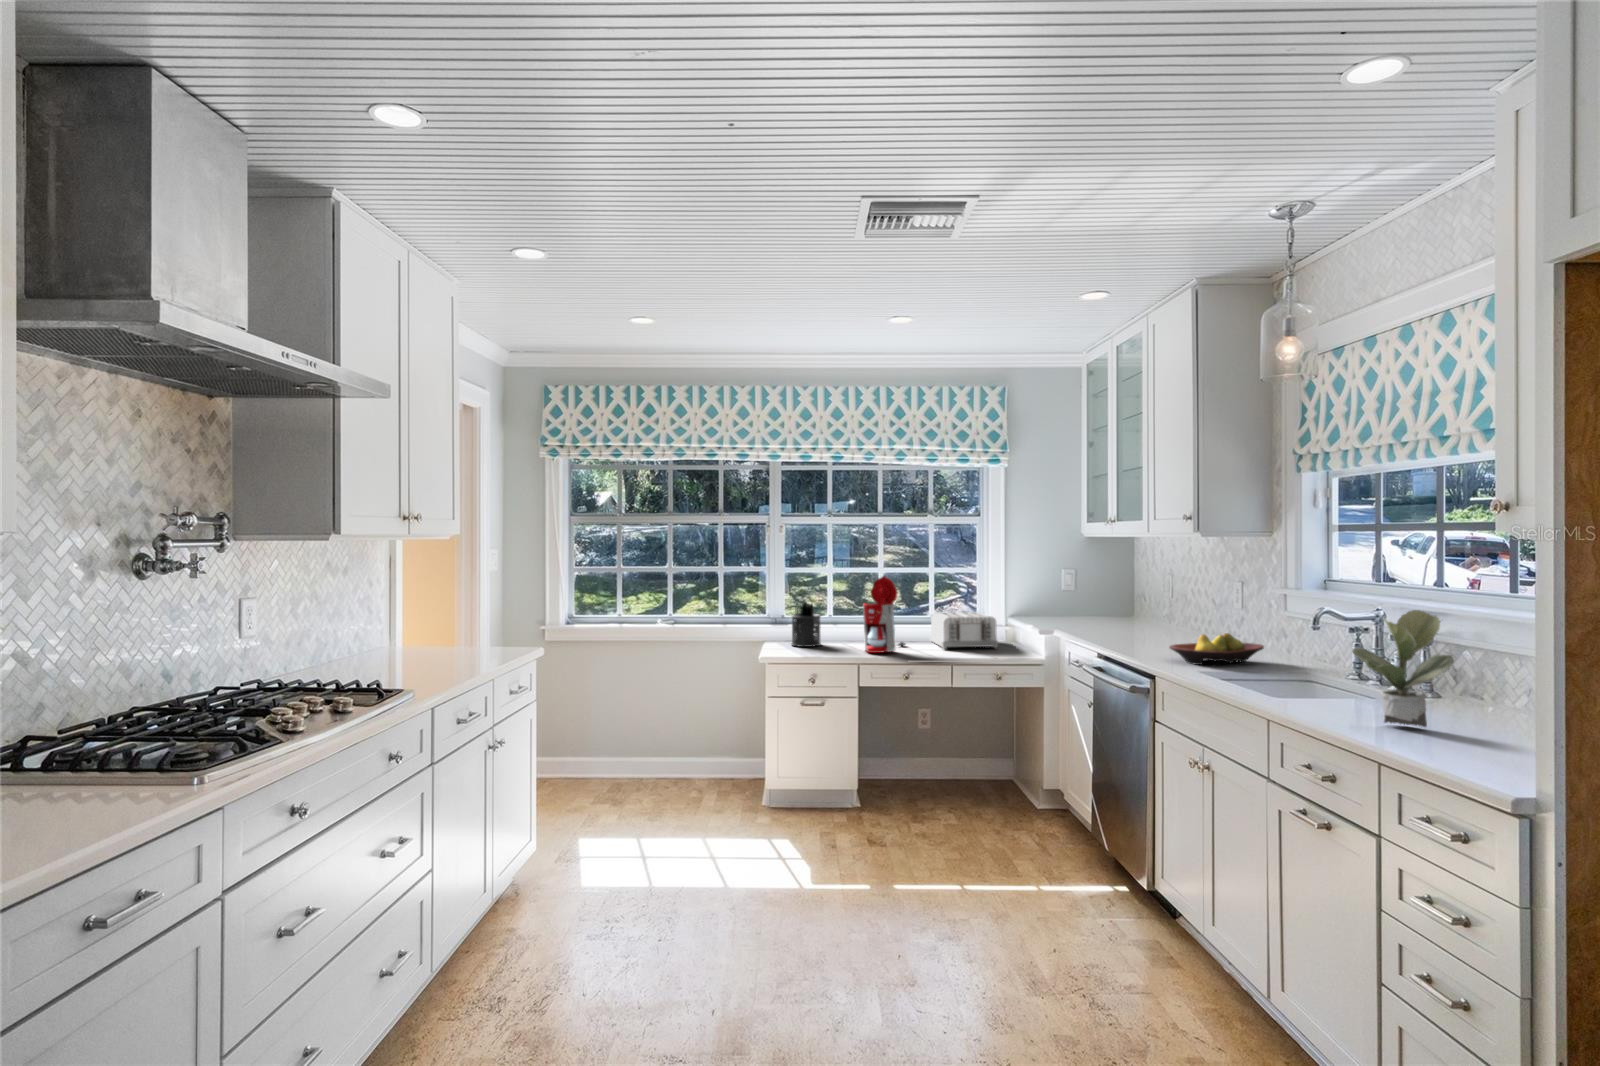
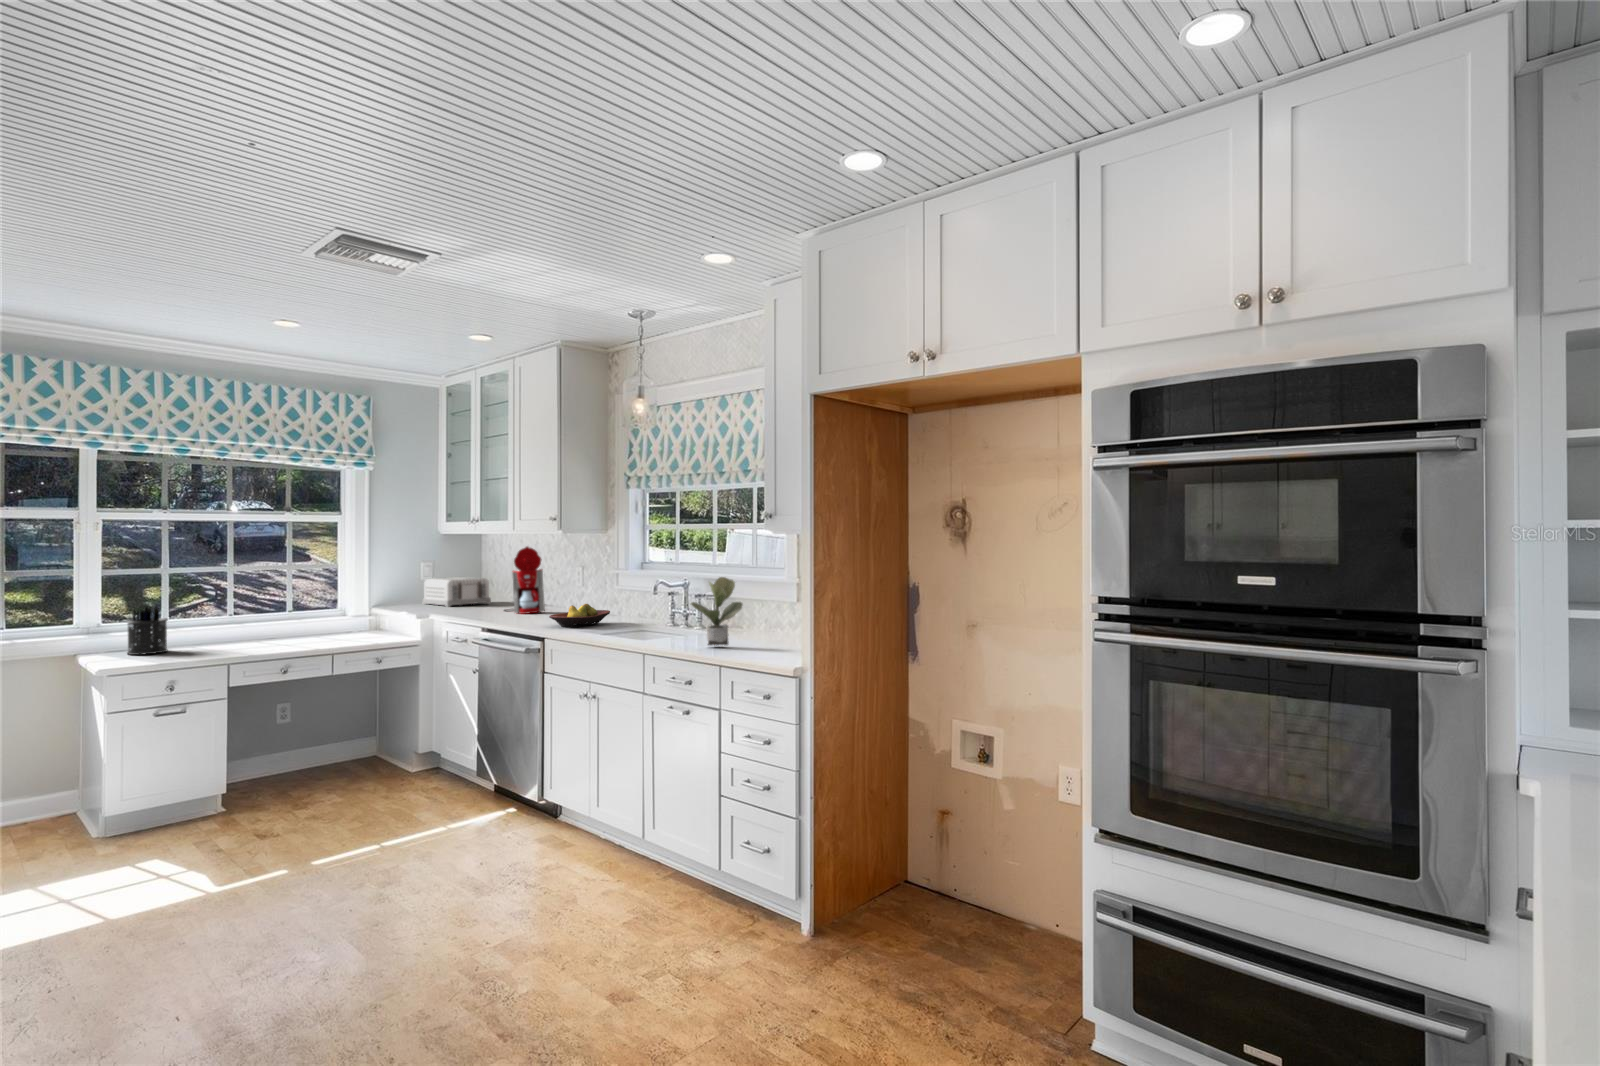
coffee maker: present [863,576,905,653] -> present [505,547,545,614]
toaster: present [930,612,998,649] -> present [423,577,491,607]

